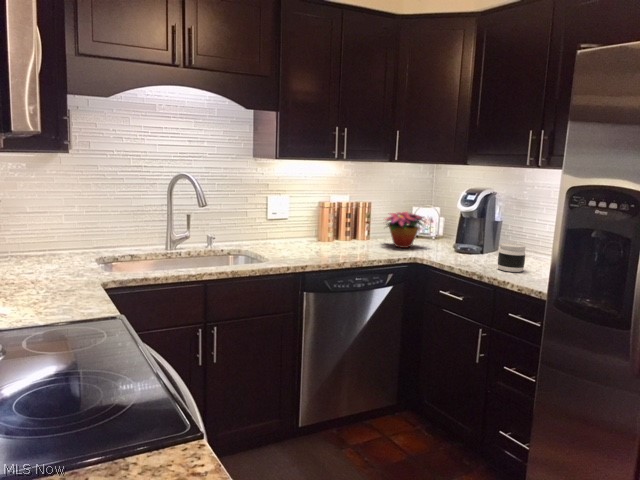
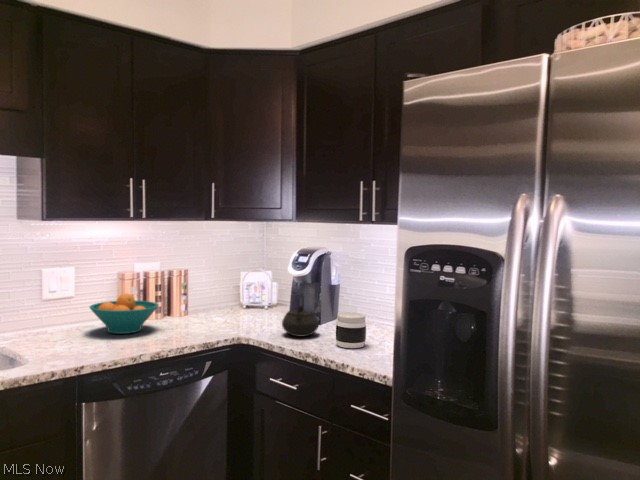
flower arrangement: present [385,212,425,248] -> none [196,278,262,324]
fruit bowl: none [302,218,352,248] -> present [90,294,159,334]
kettle: none [451,225,483,261] -> present [282,293,319,337]

